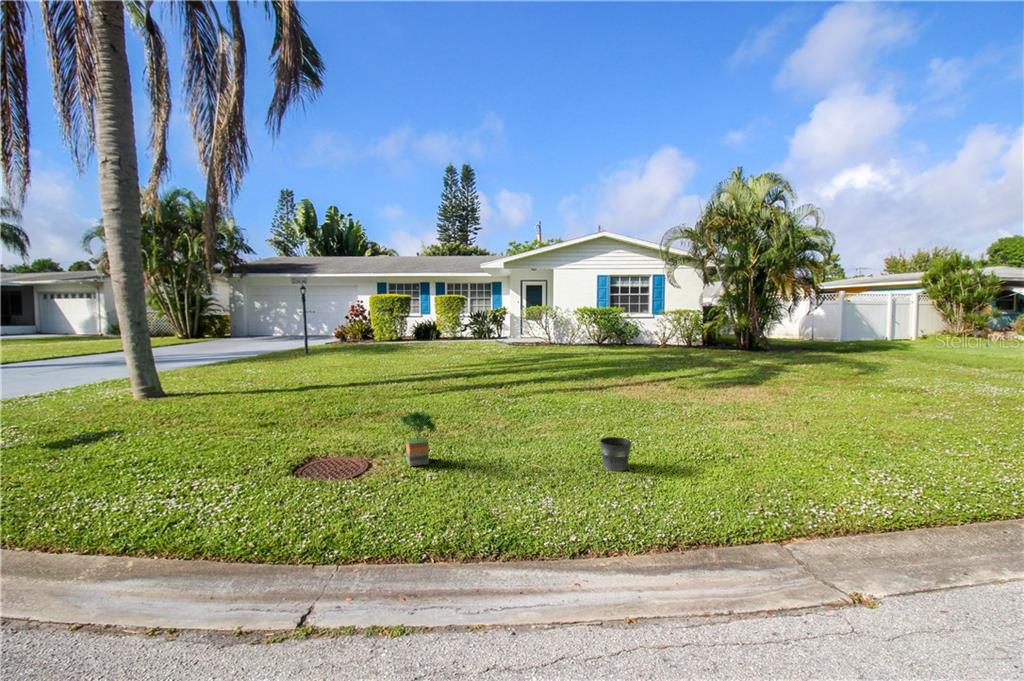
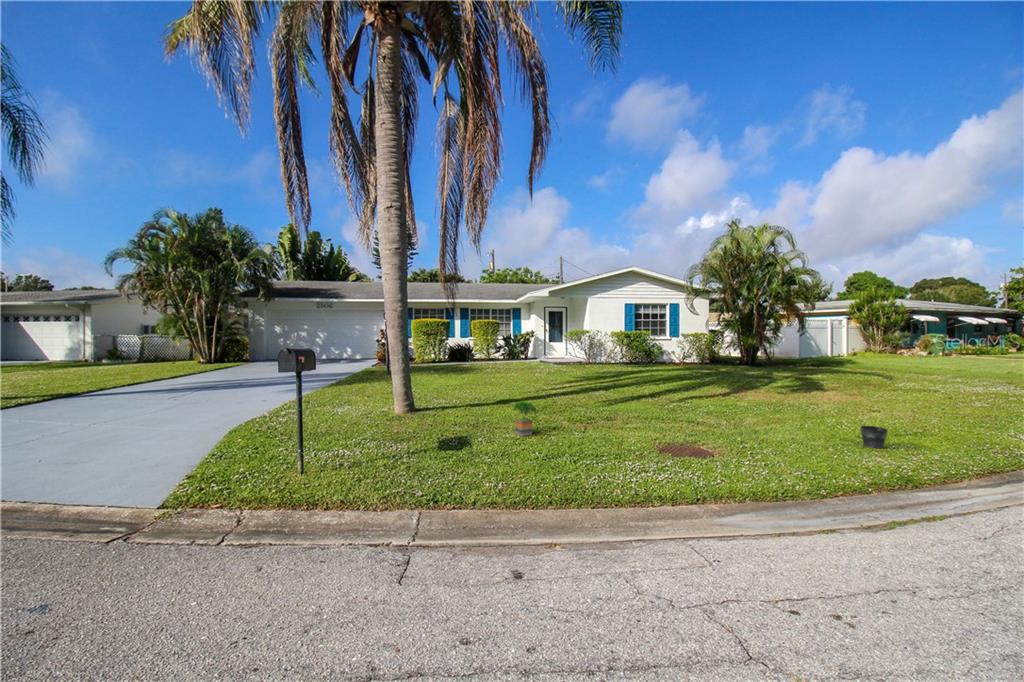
potted tree: present [401,411,436,466] -> present [514,402,537,436]

